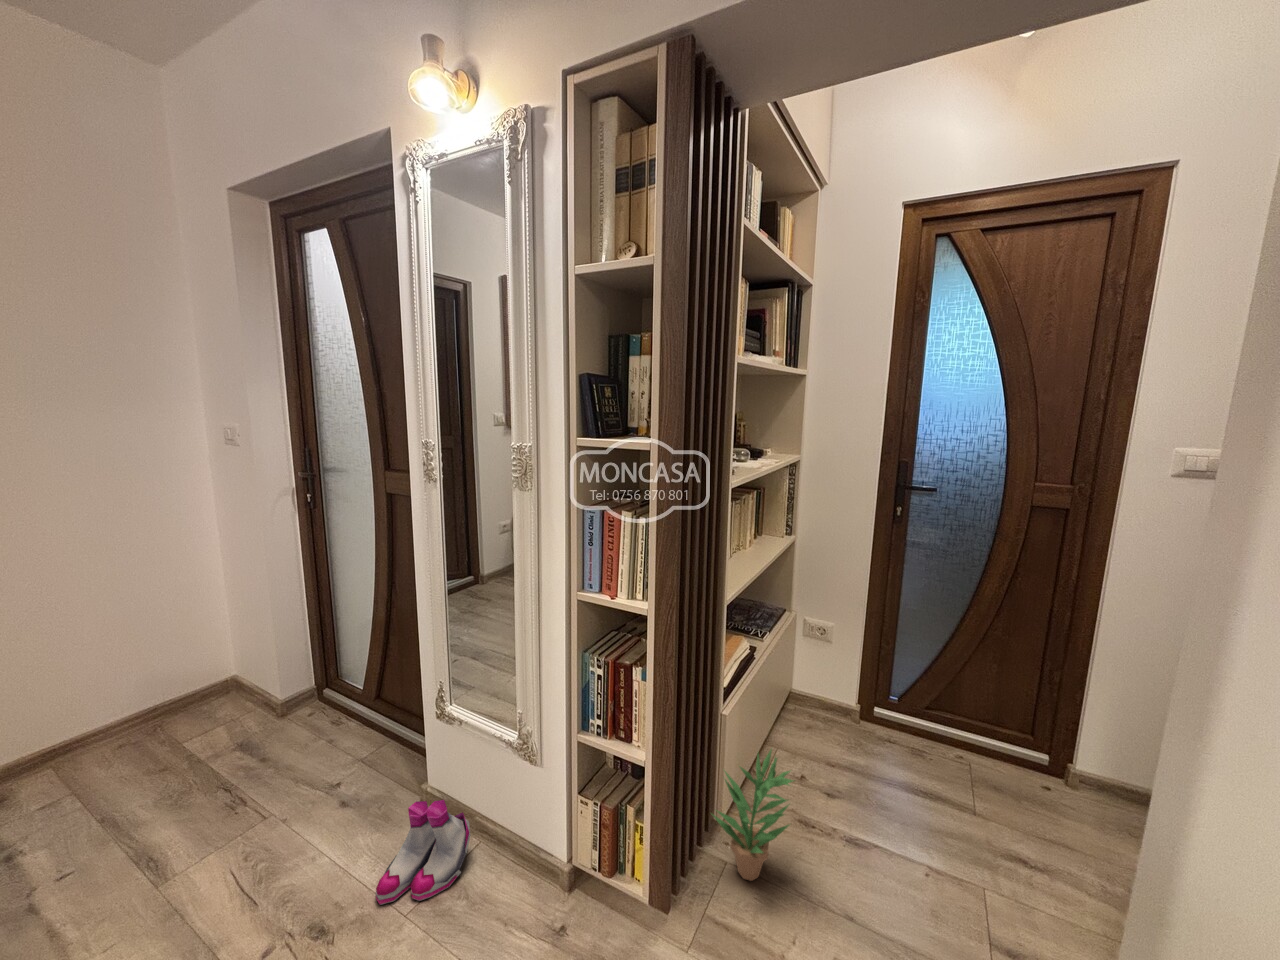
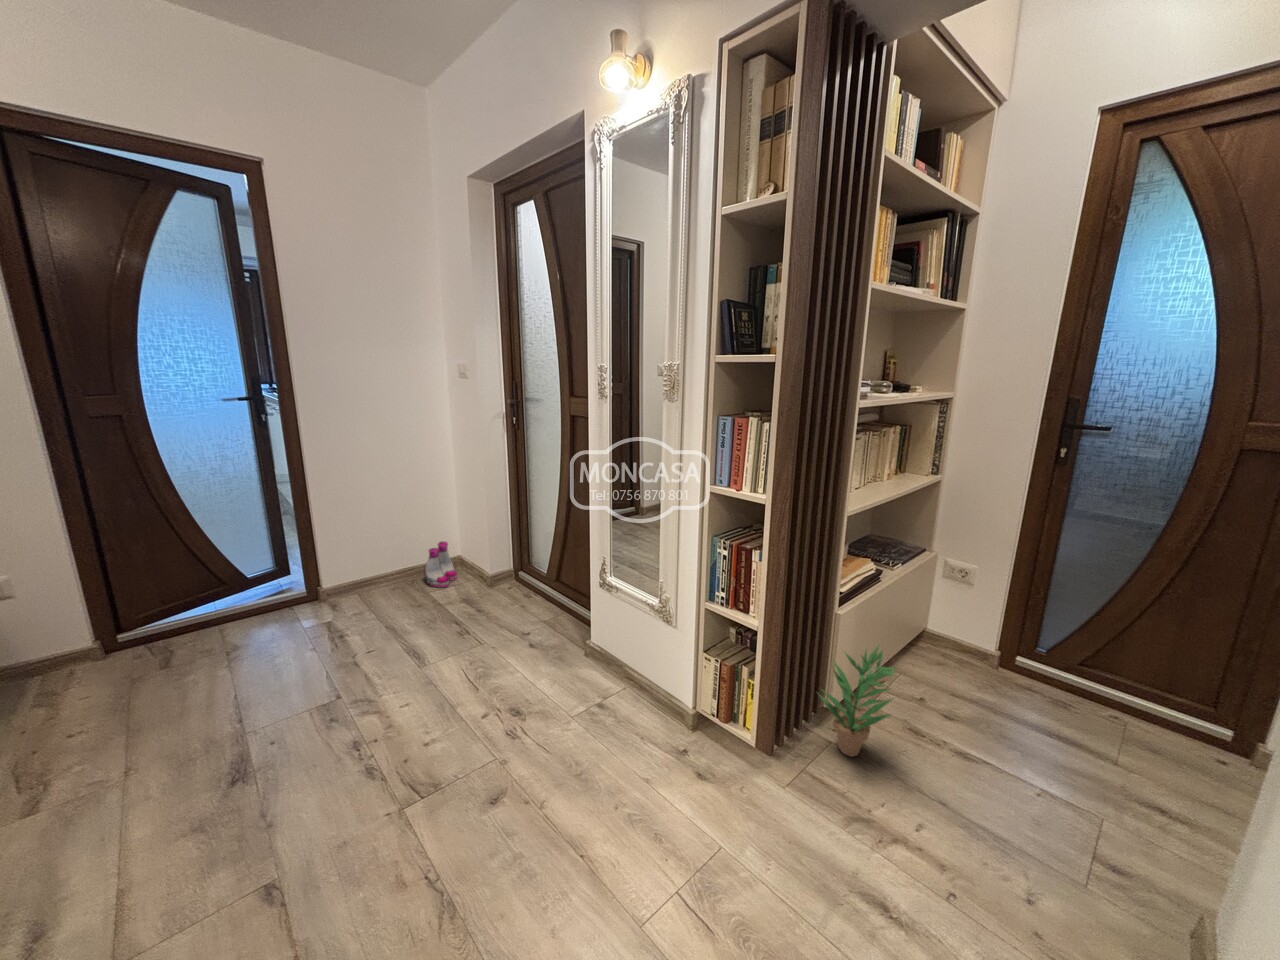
boots: present [375,800,471,905] -> present [424,541,457,587]

